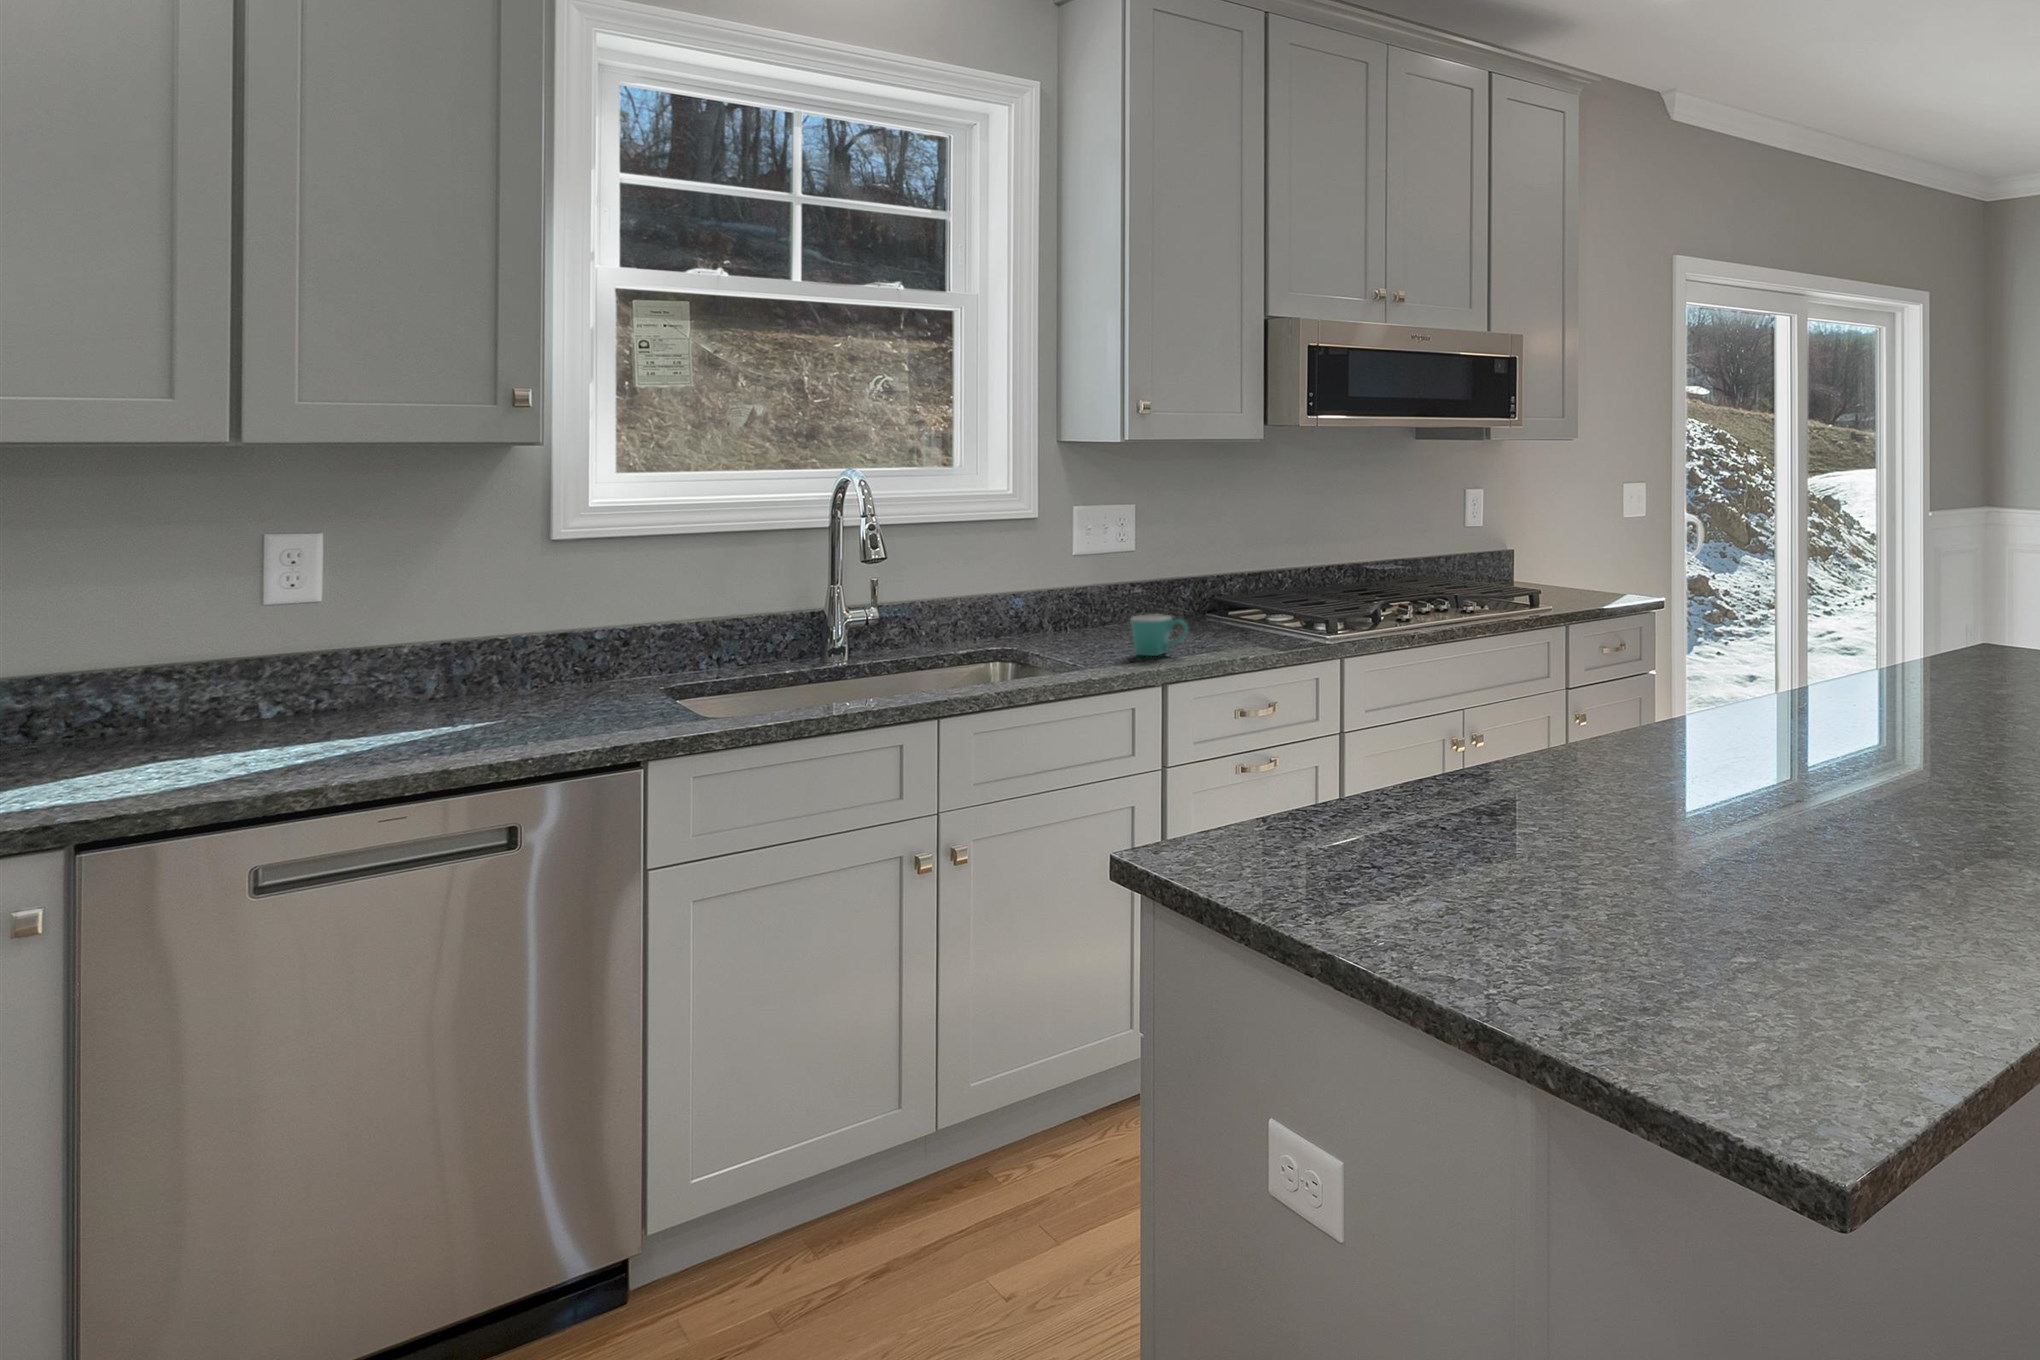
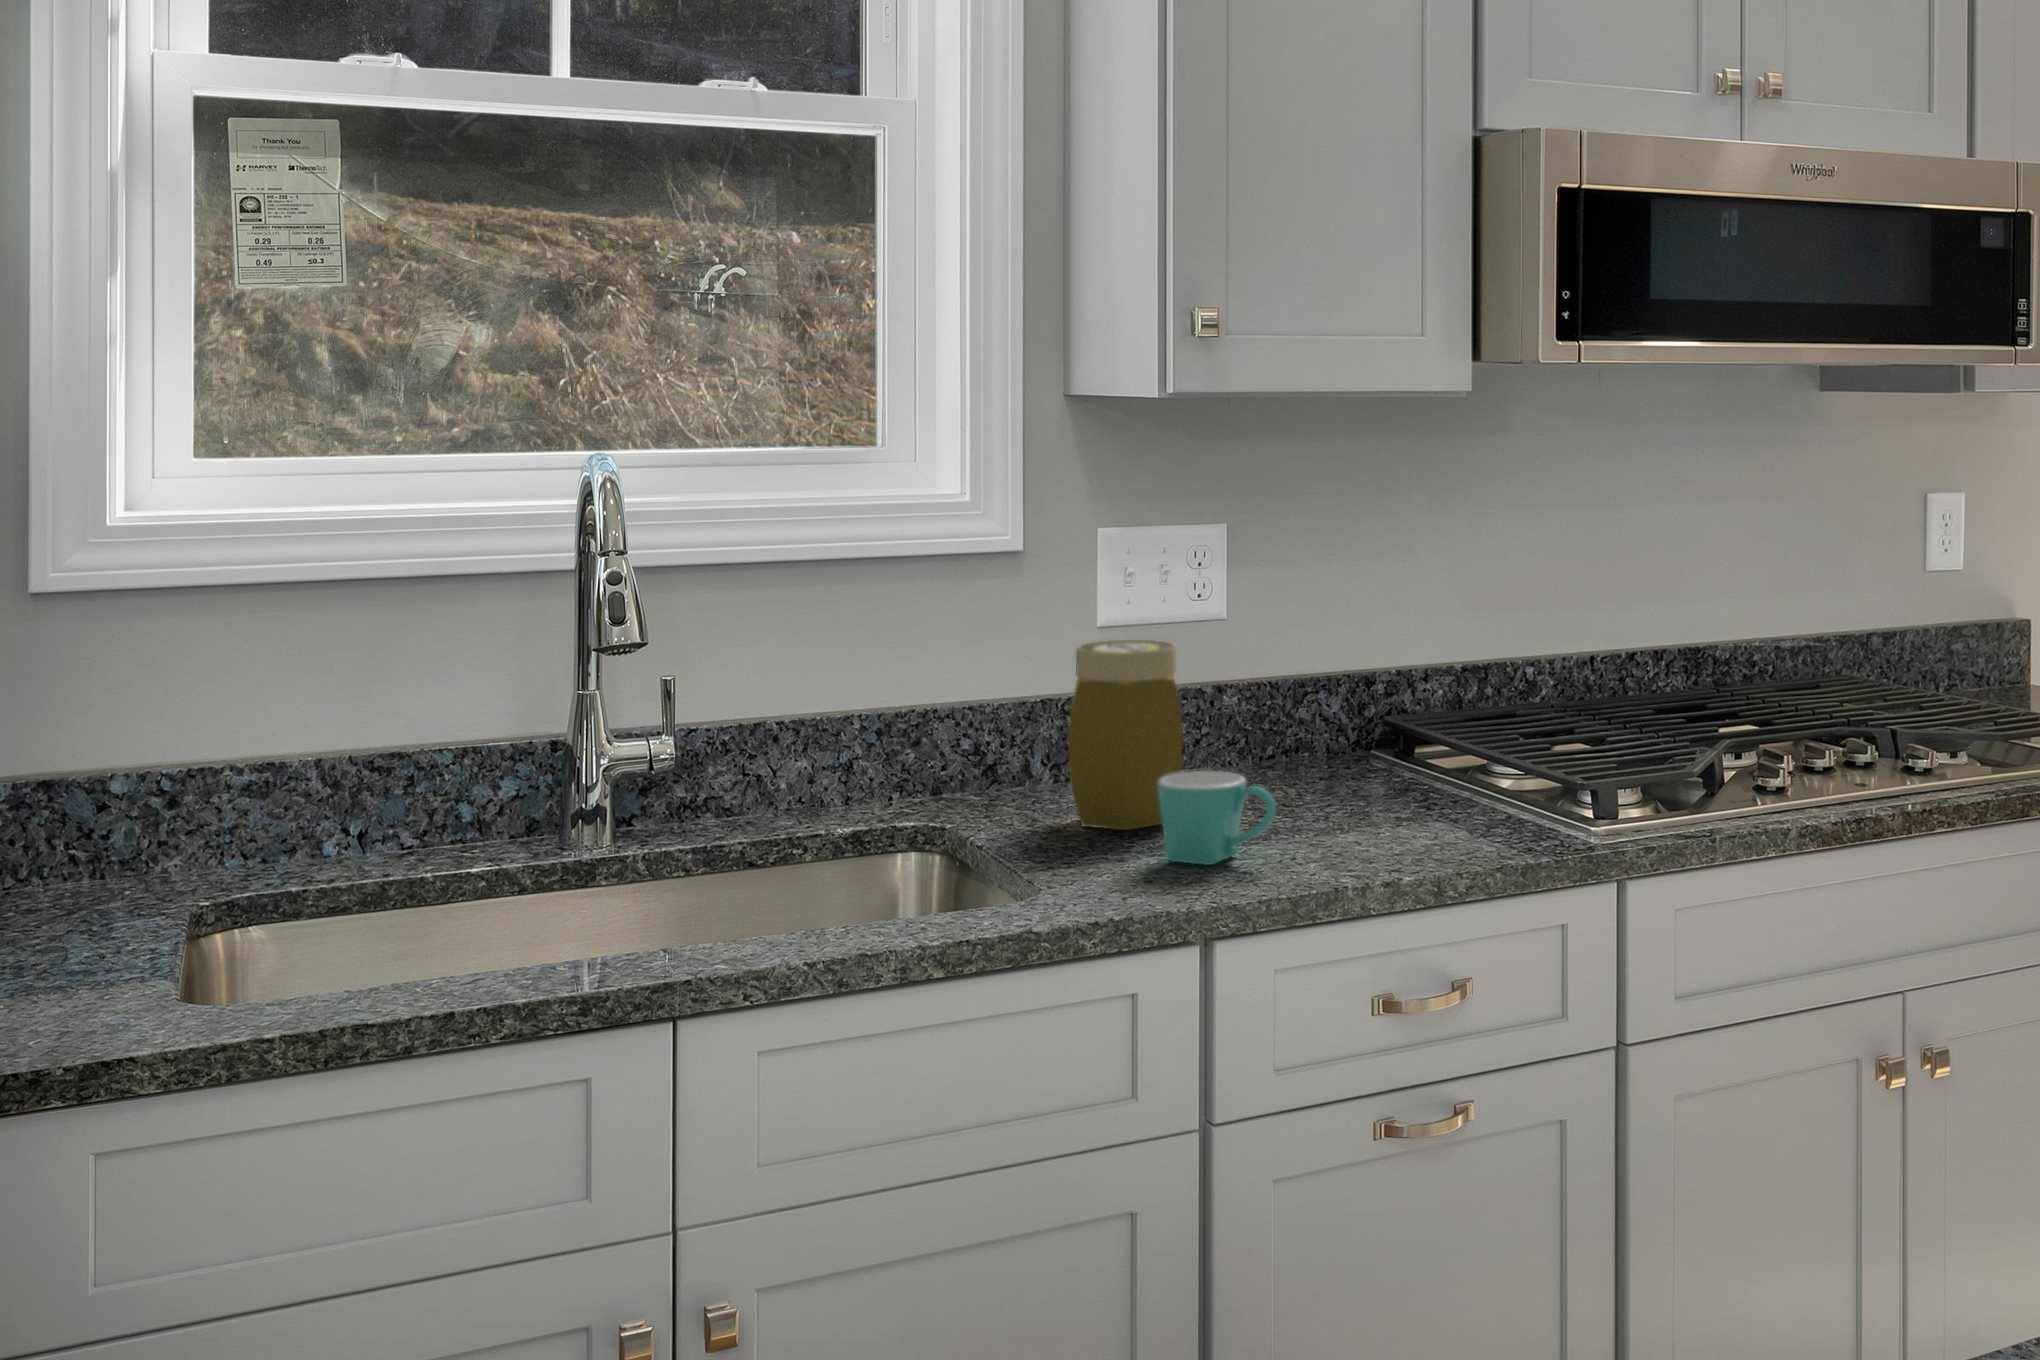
jar: none [1073,558,1133,646] -> present [1069,640,1183,830]

